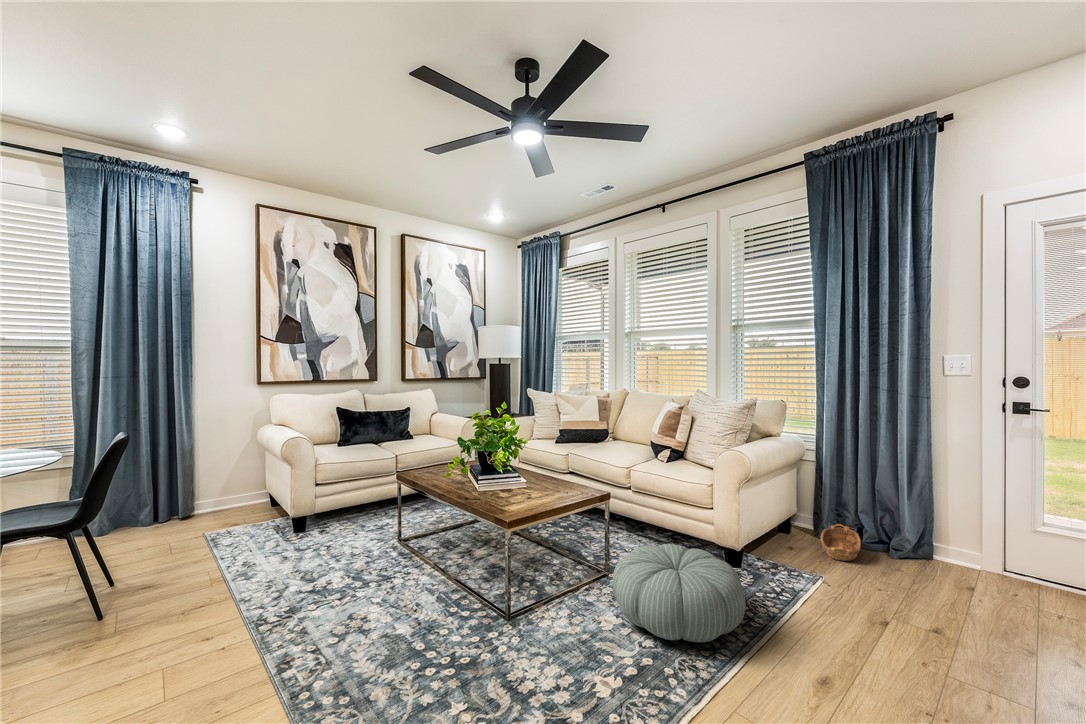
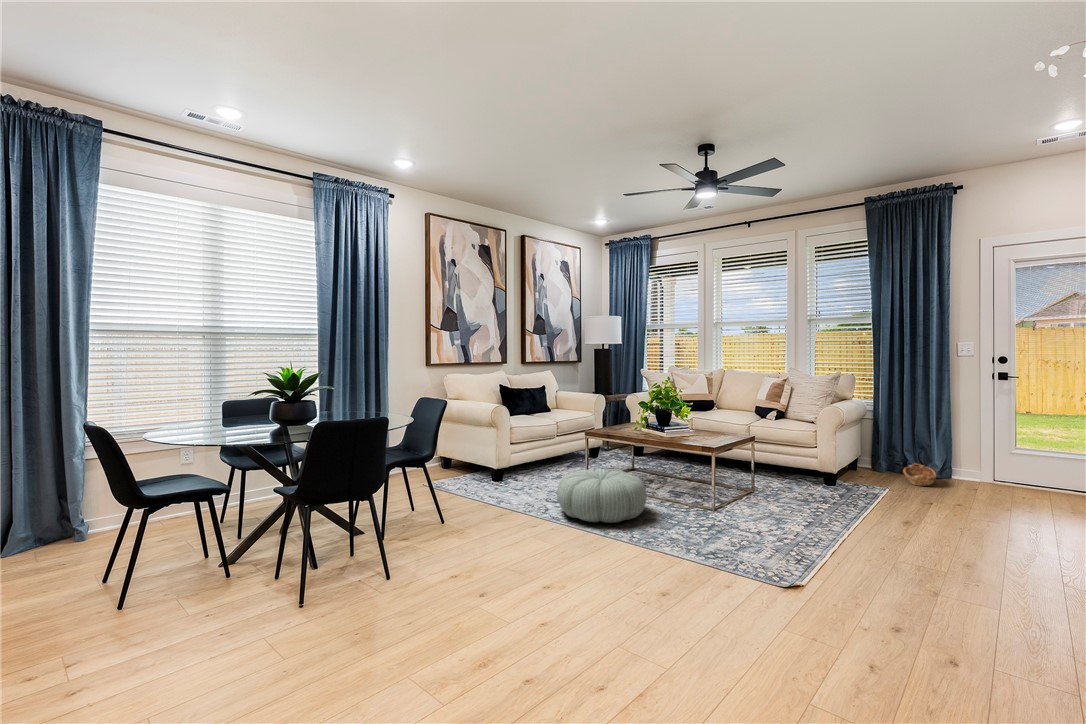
pouf: present [612,544,746,642] -> present [557,469,647,523]

